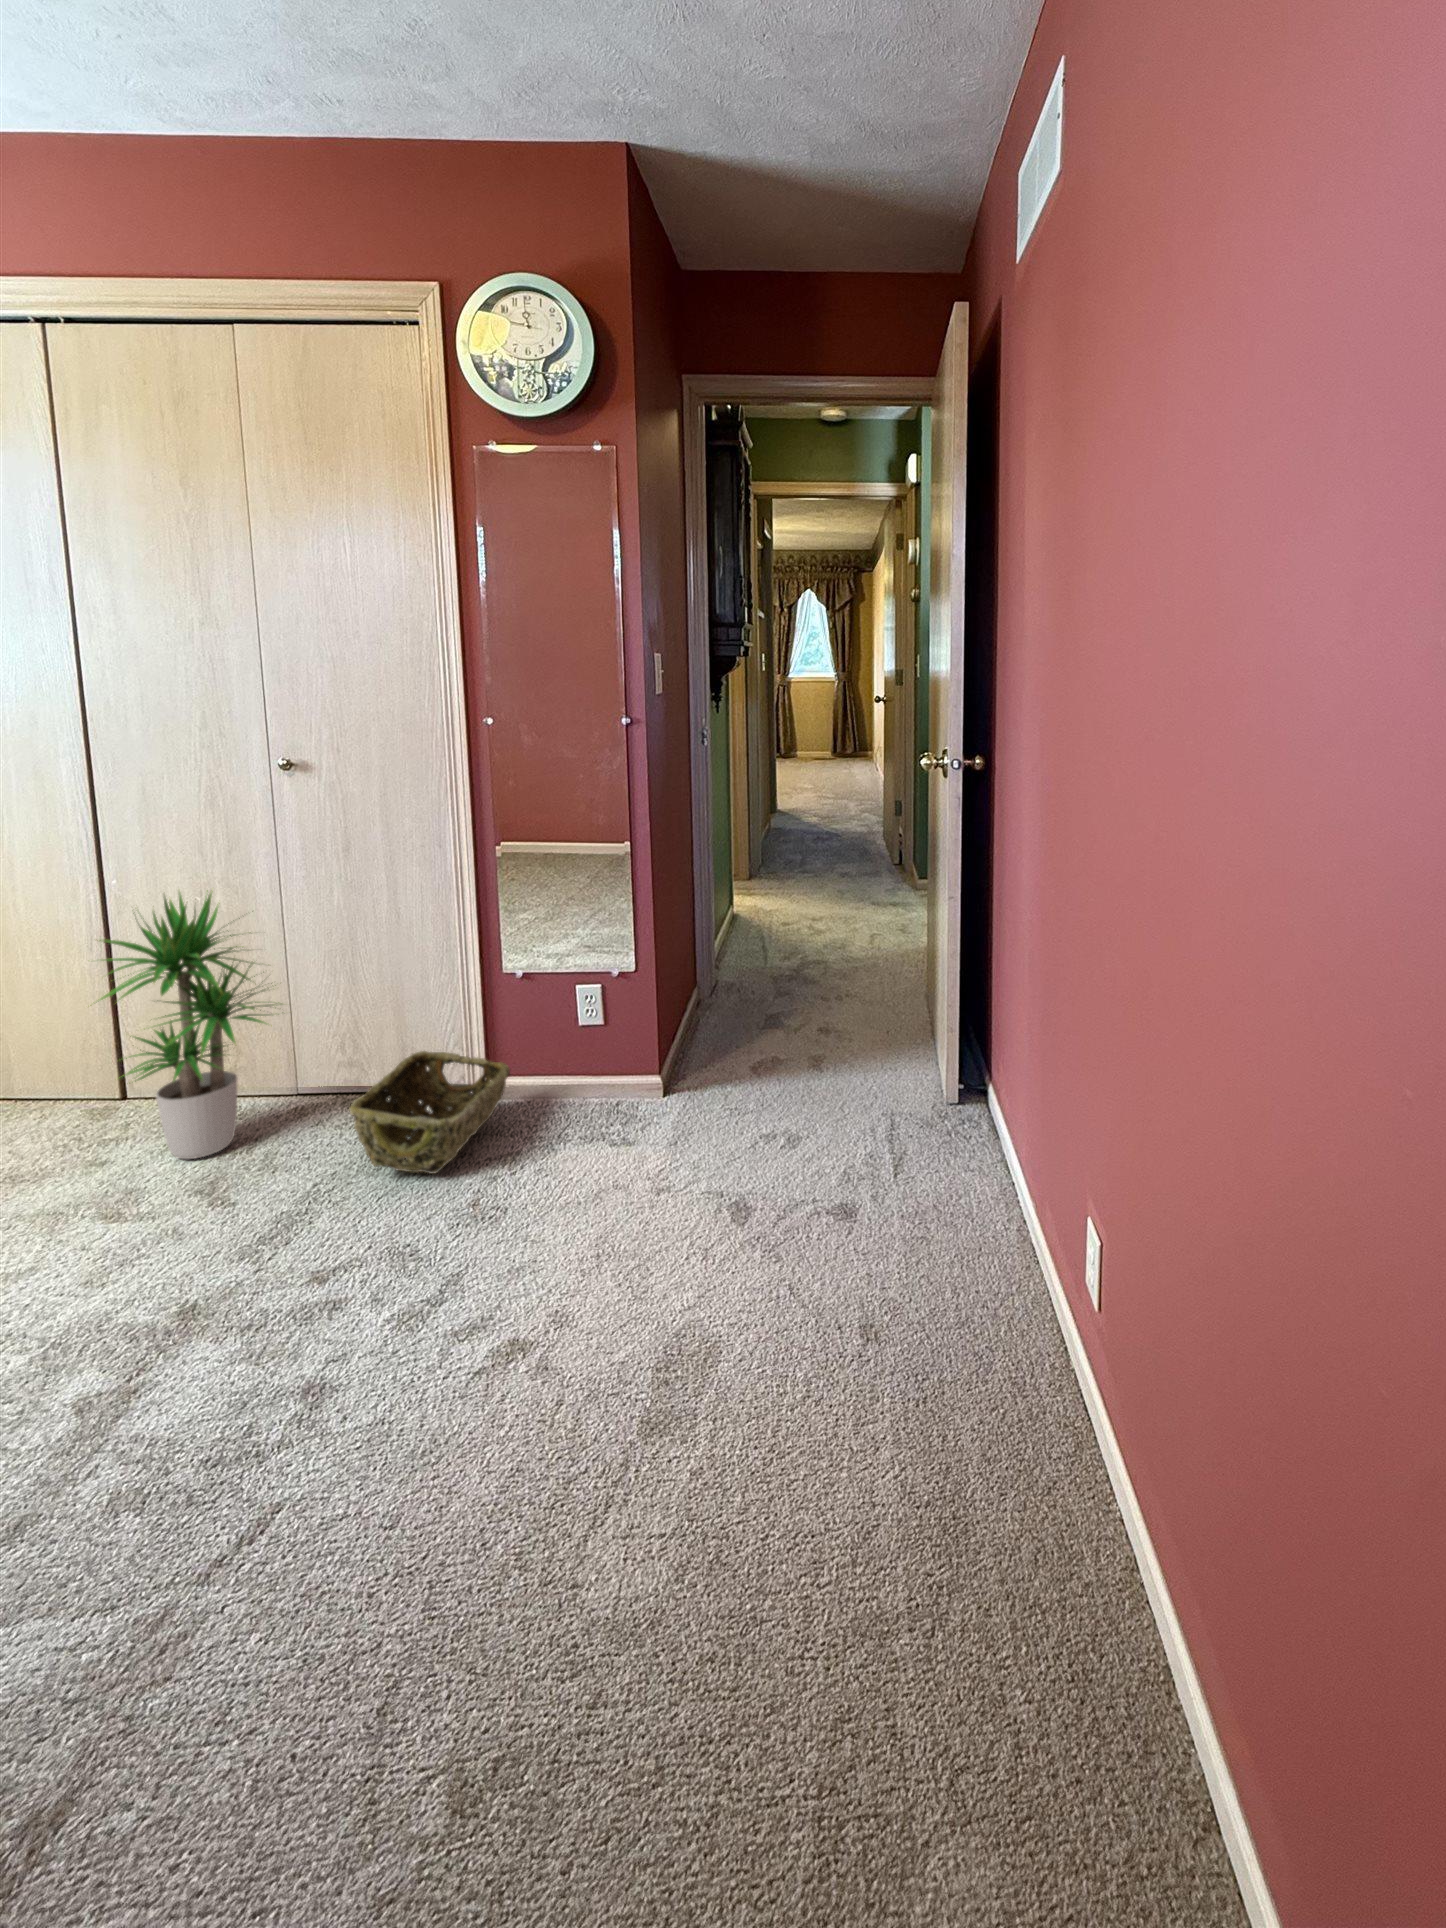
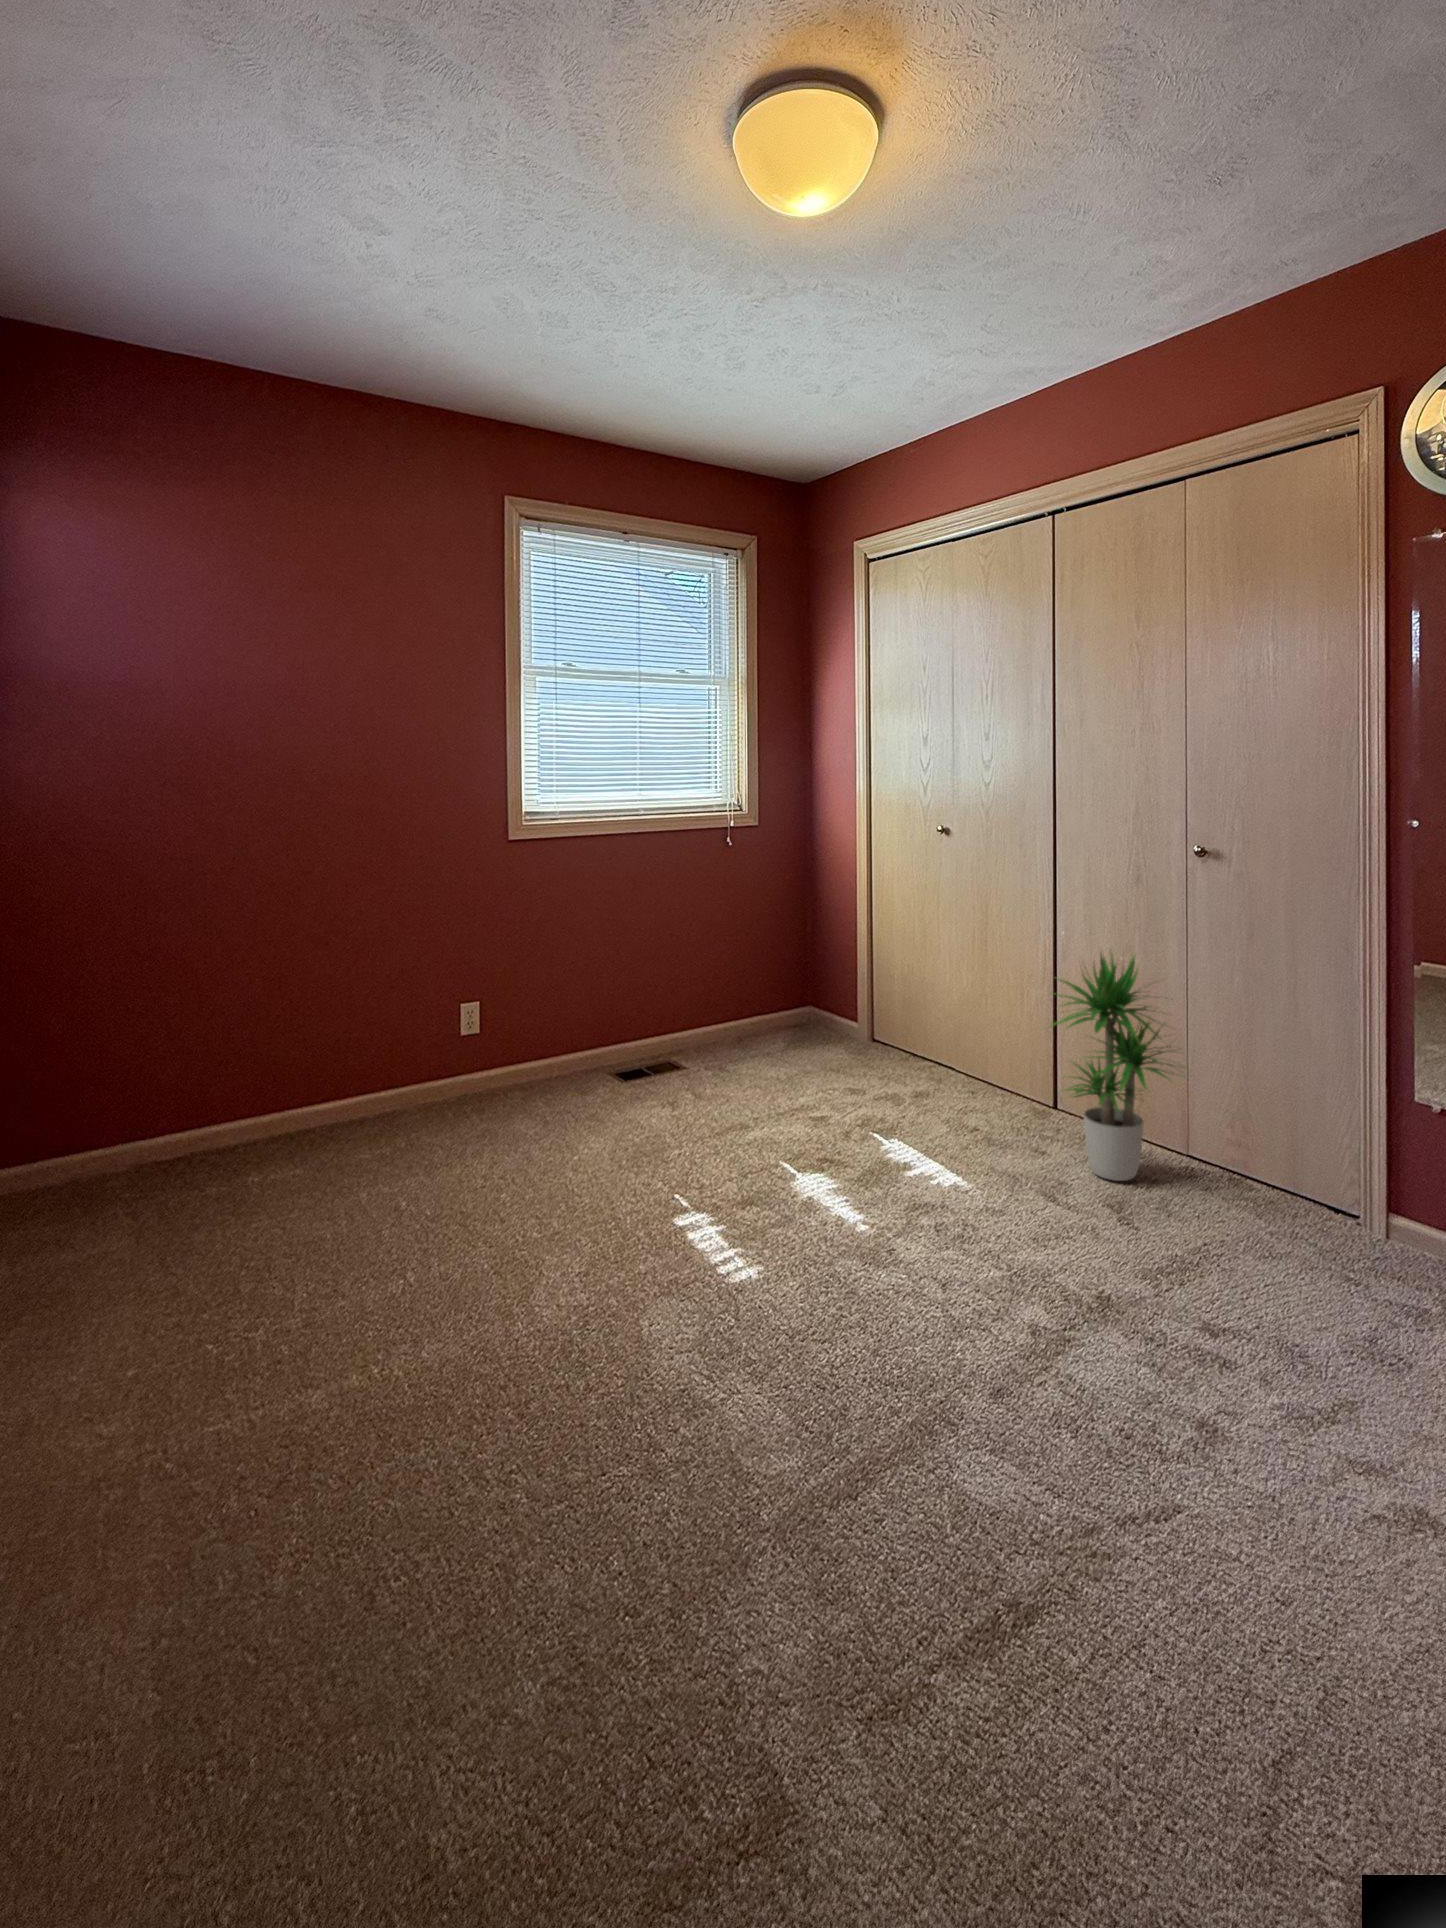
woven basket: present [349,1051,510,1174] -> none [1242,1155,1418,1286]

